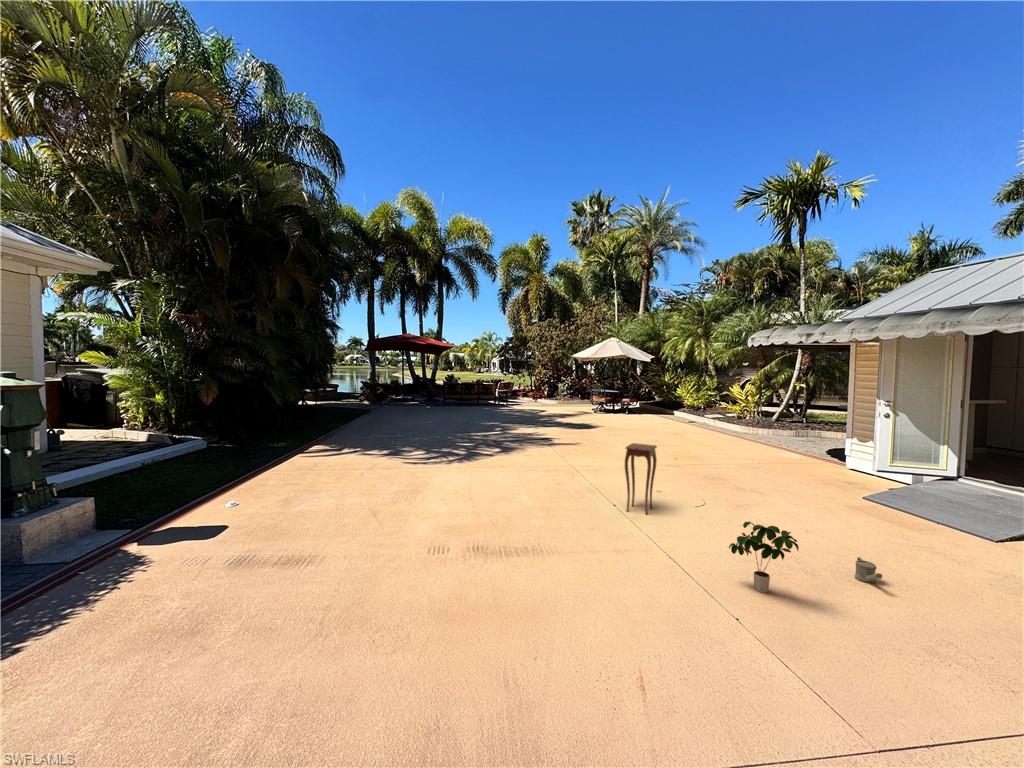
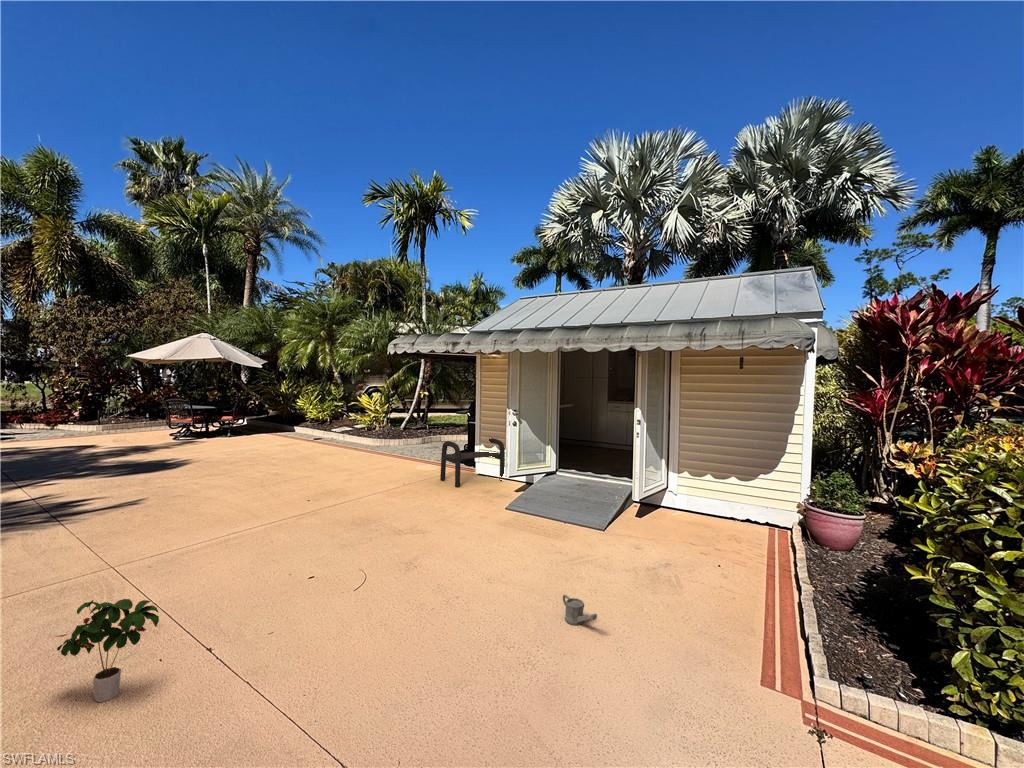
bench: none [794,429,874,477] -> present [440,438,505,487]
side table: present [625,443,657,515] -> none [263,495,314,610]
potted plant: present [729,521,799,593] -> present [57,599,159,702]

